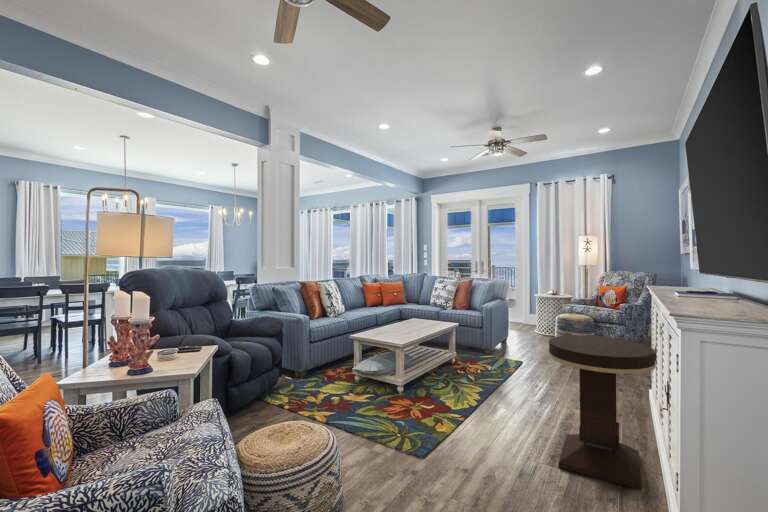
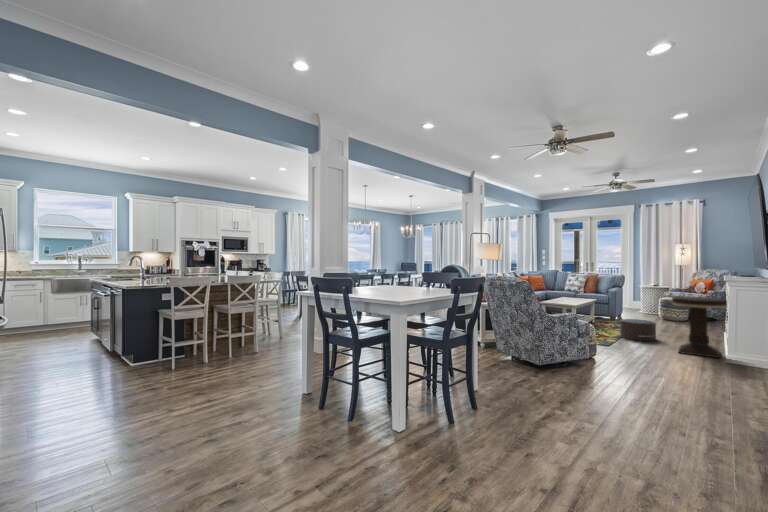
pouf: none [467,367,531,416] -> present [616,319,656,341]

